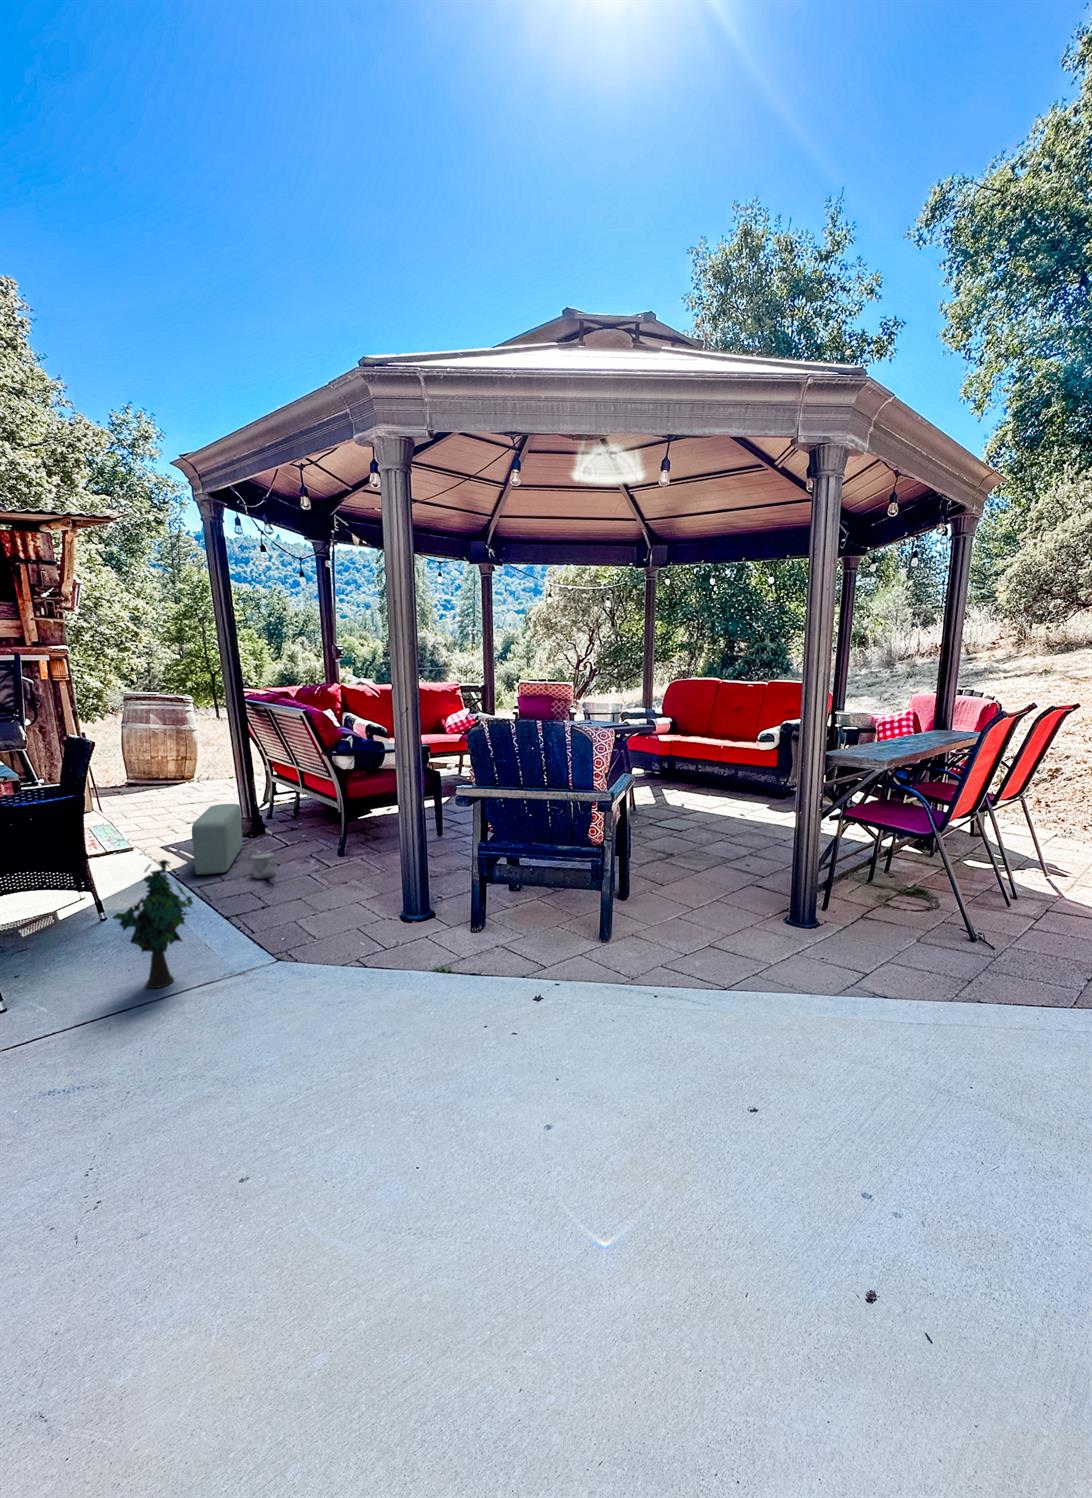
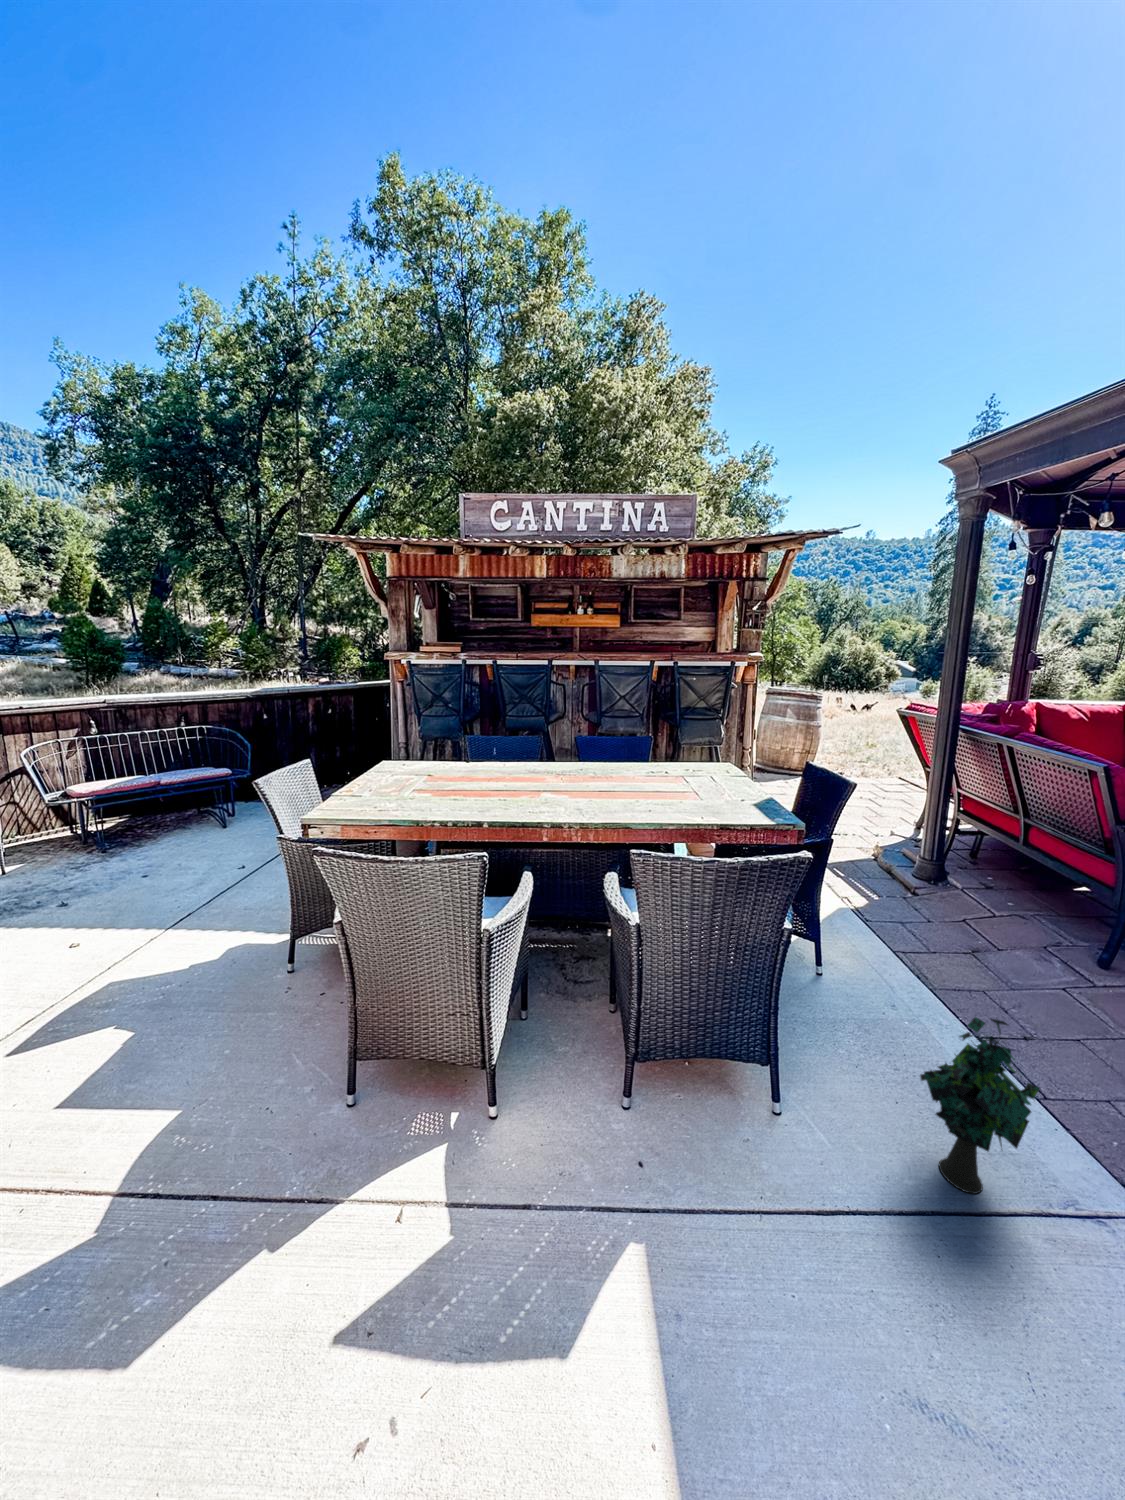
pouf: present [192,804,242,874] -> none [882,838,932,933]
watering can: present [251,851,276,879] -> none [963,923,1021,968]

